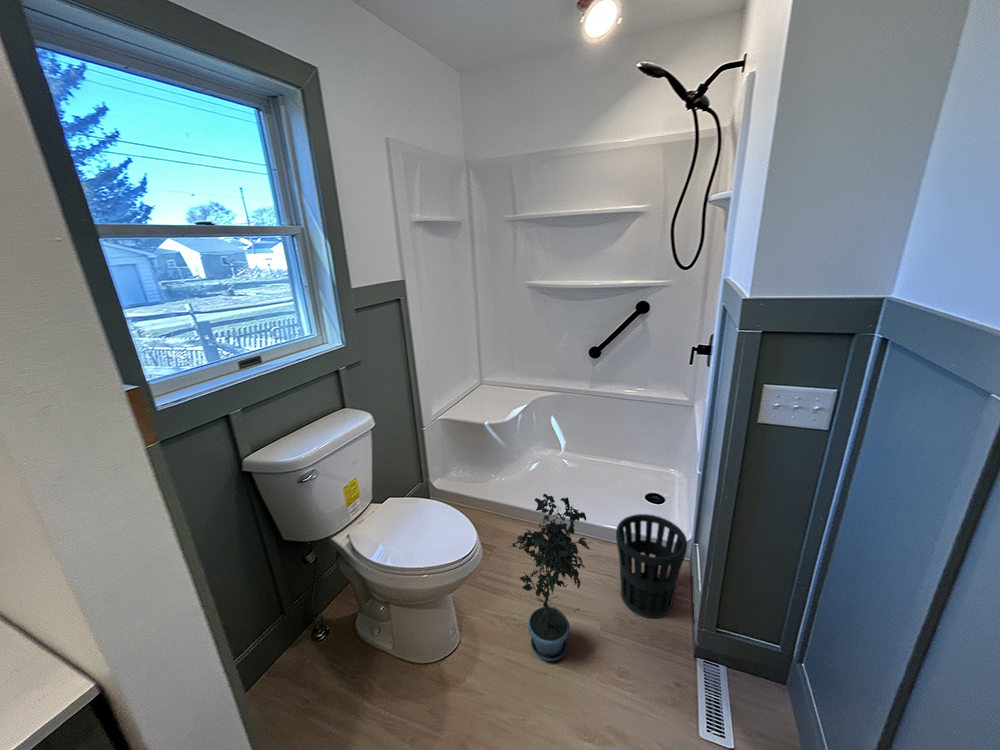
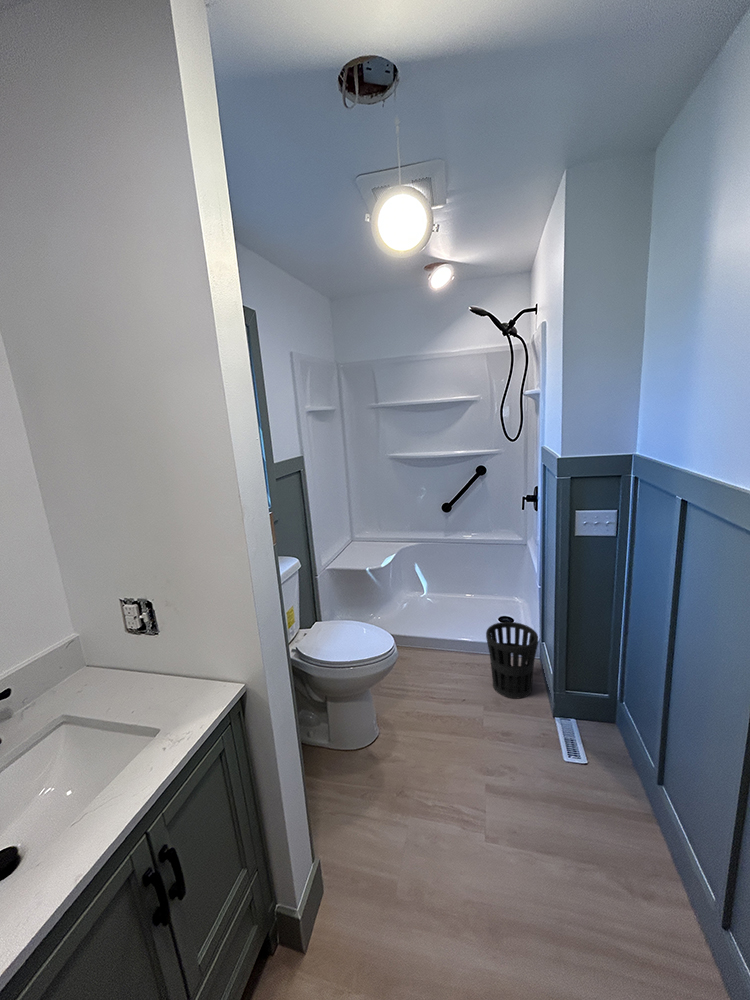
potted plant: present [509,494,592,661] -> none [417,603,477,734]

